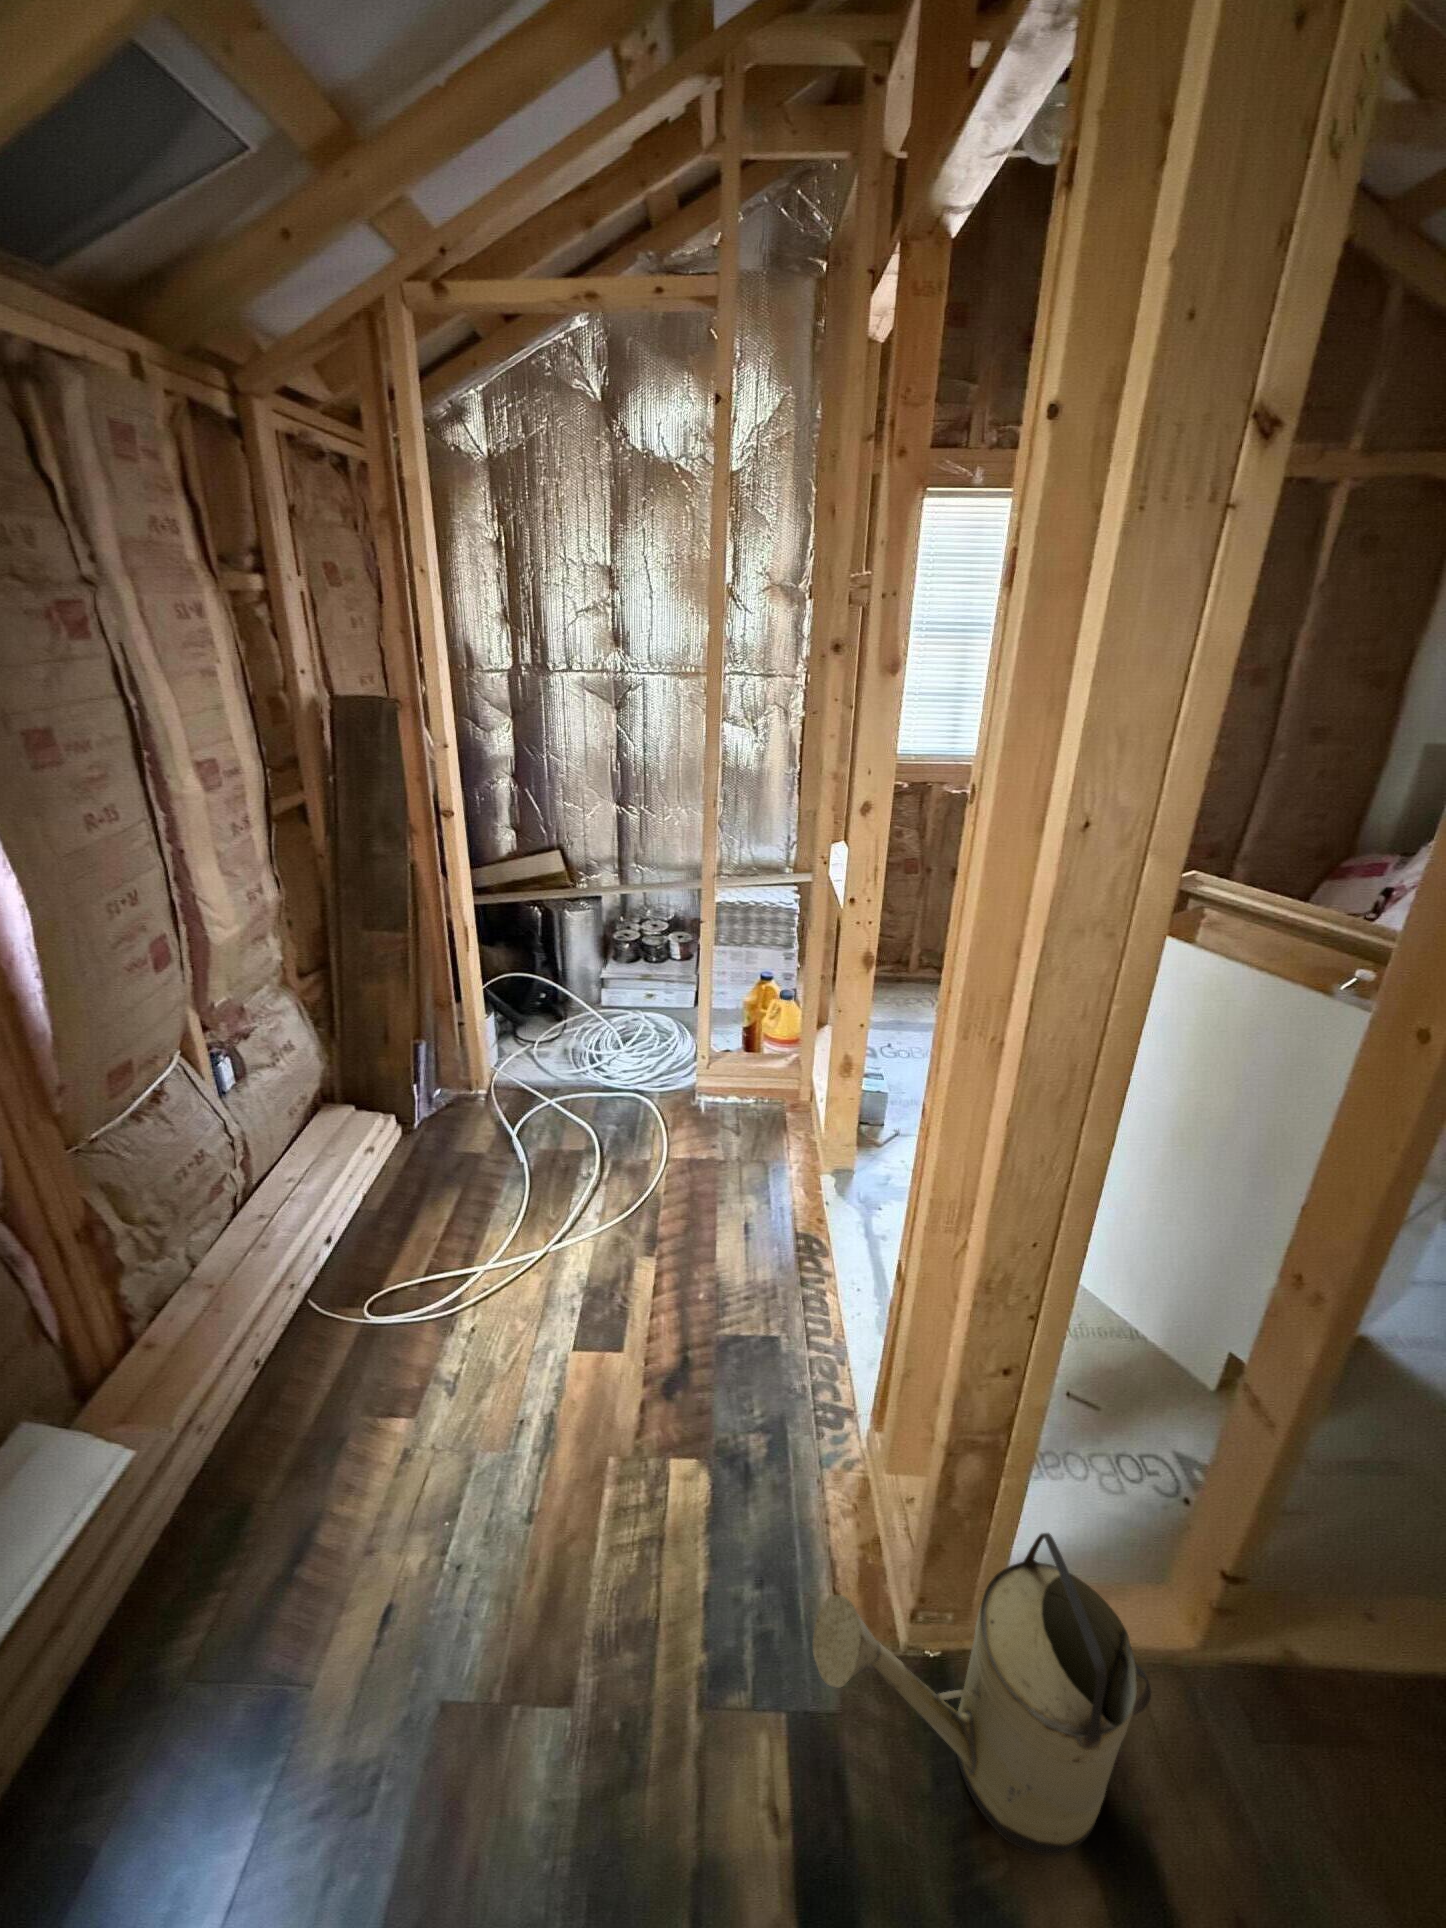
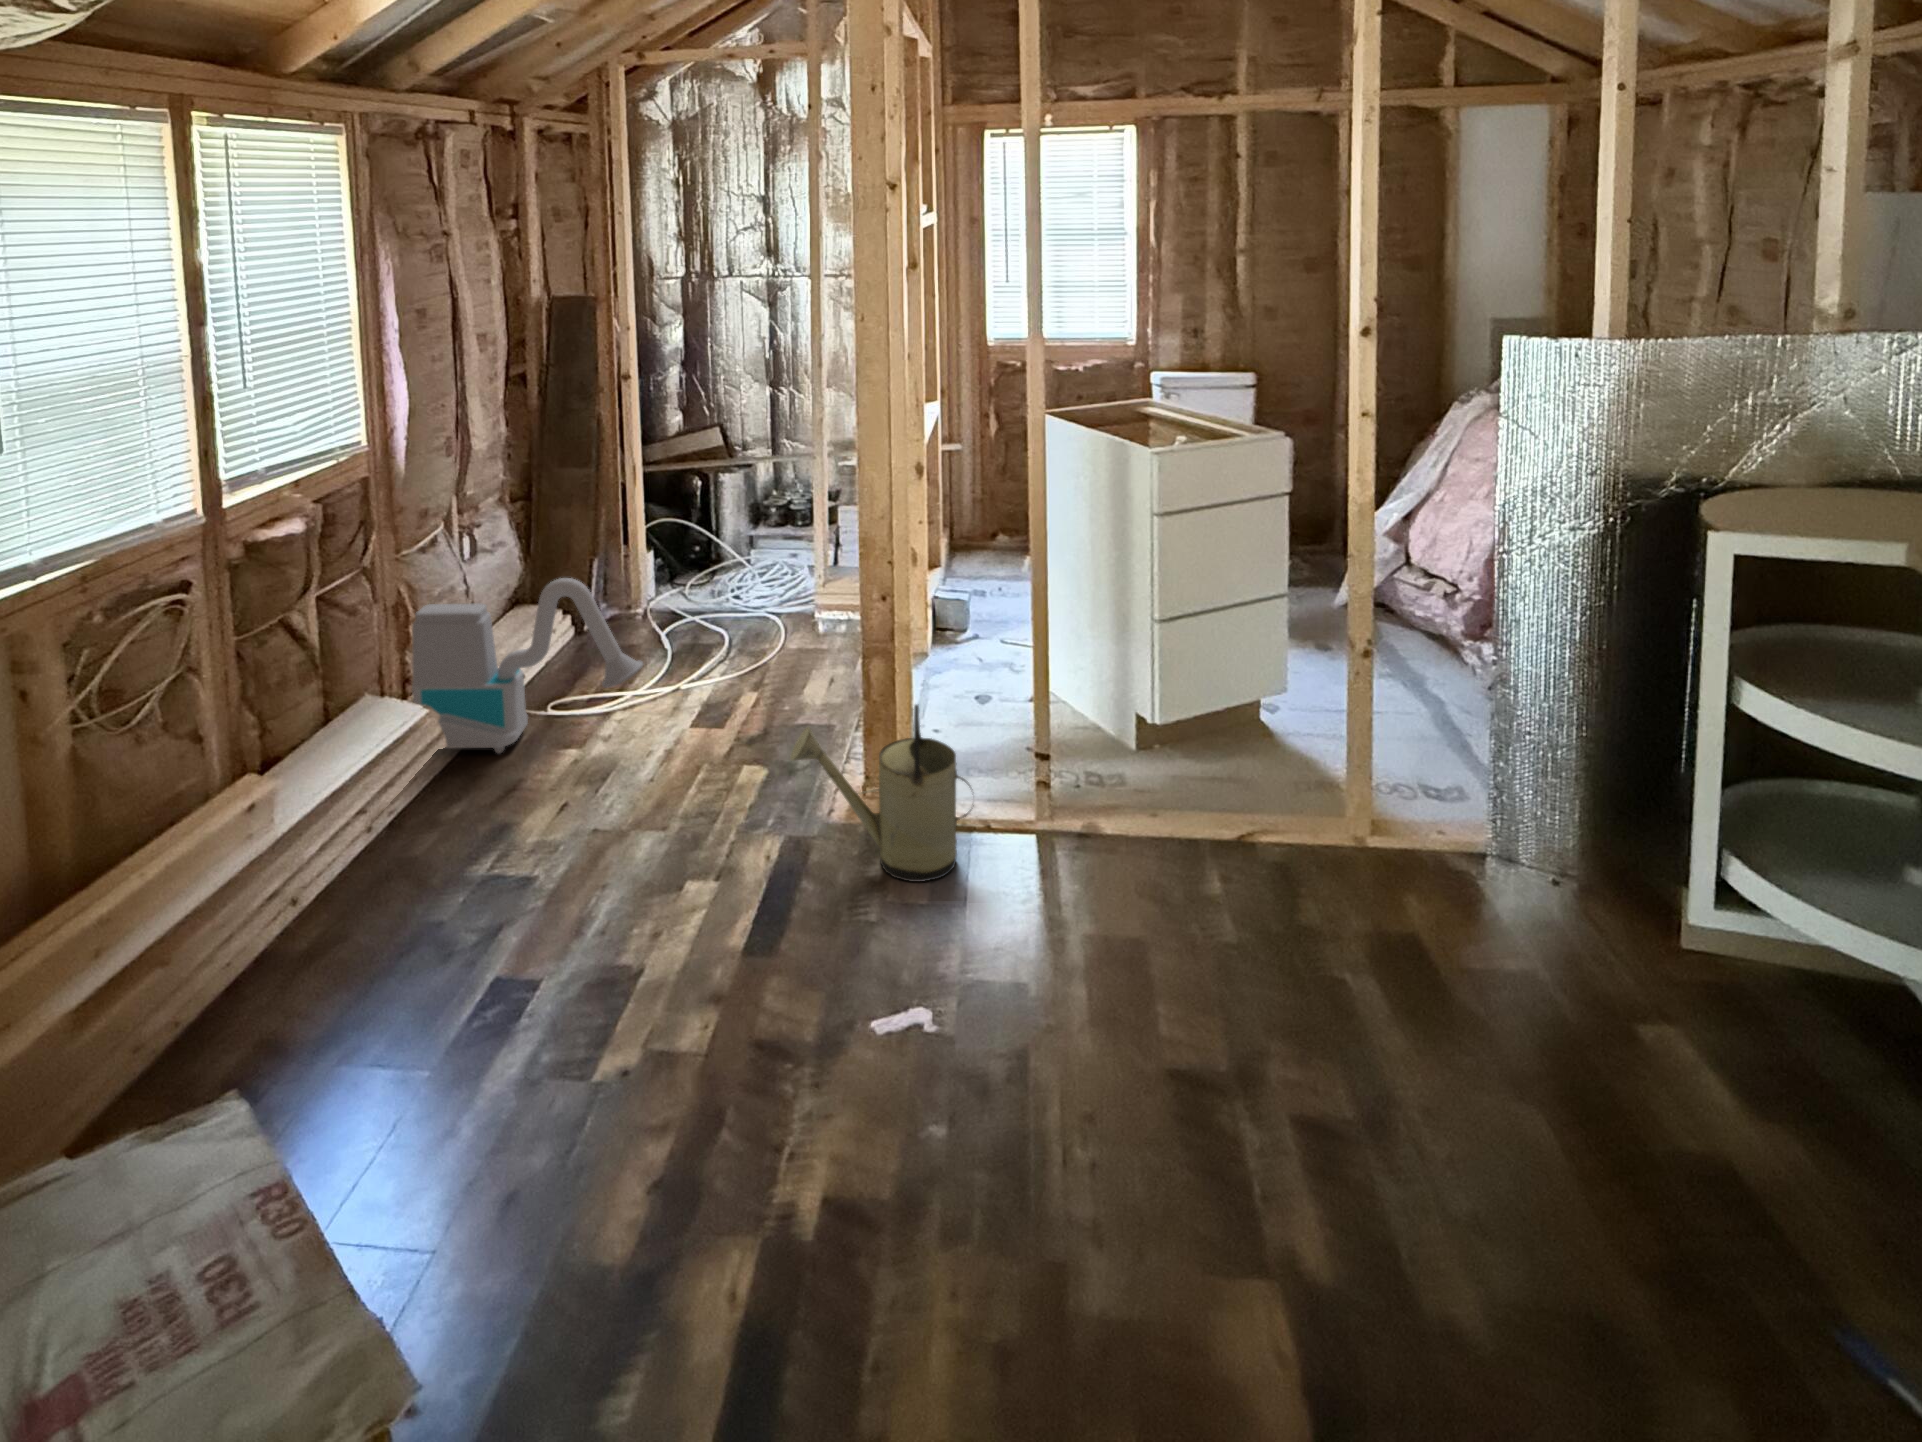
vacuum cleaner: none [110,1182,499,1447] -> present [412,578,643,753]

